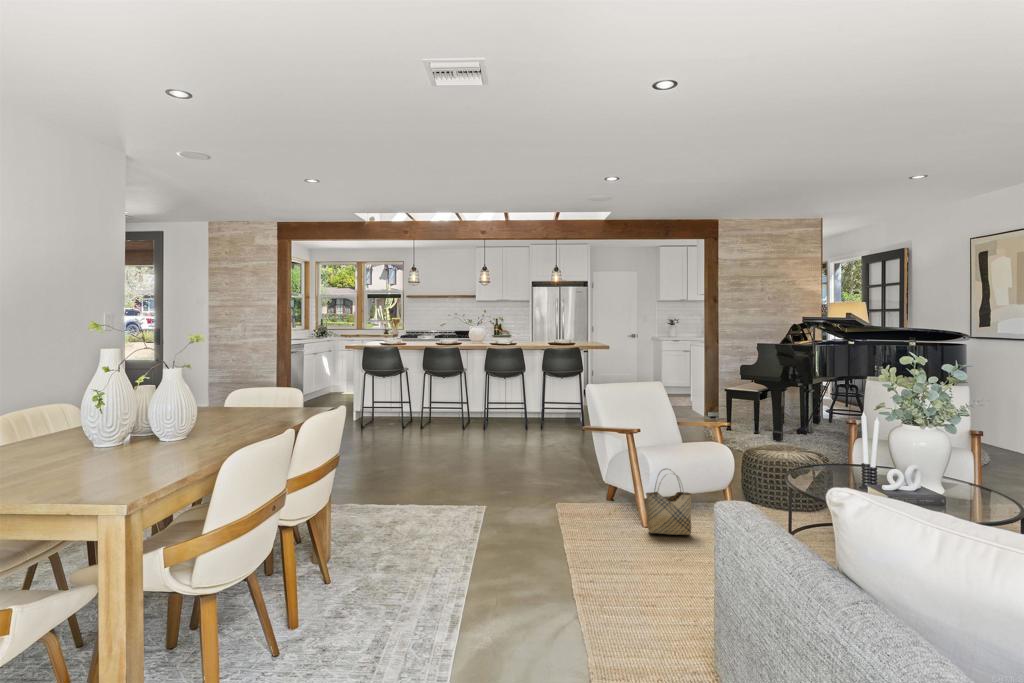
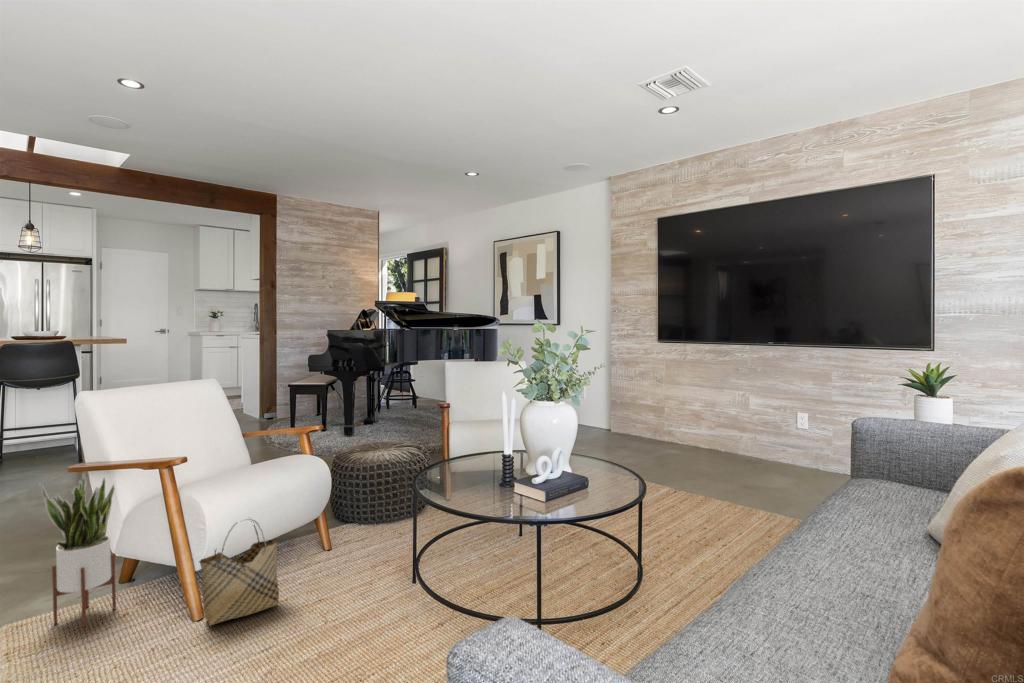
potted plant: none [571,431,604,516] -> present [39,474,116,627]

